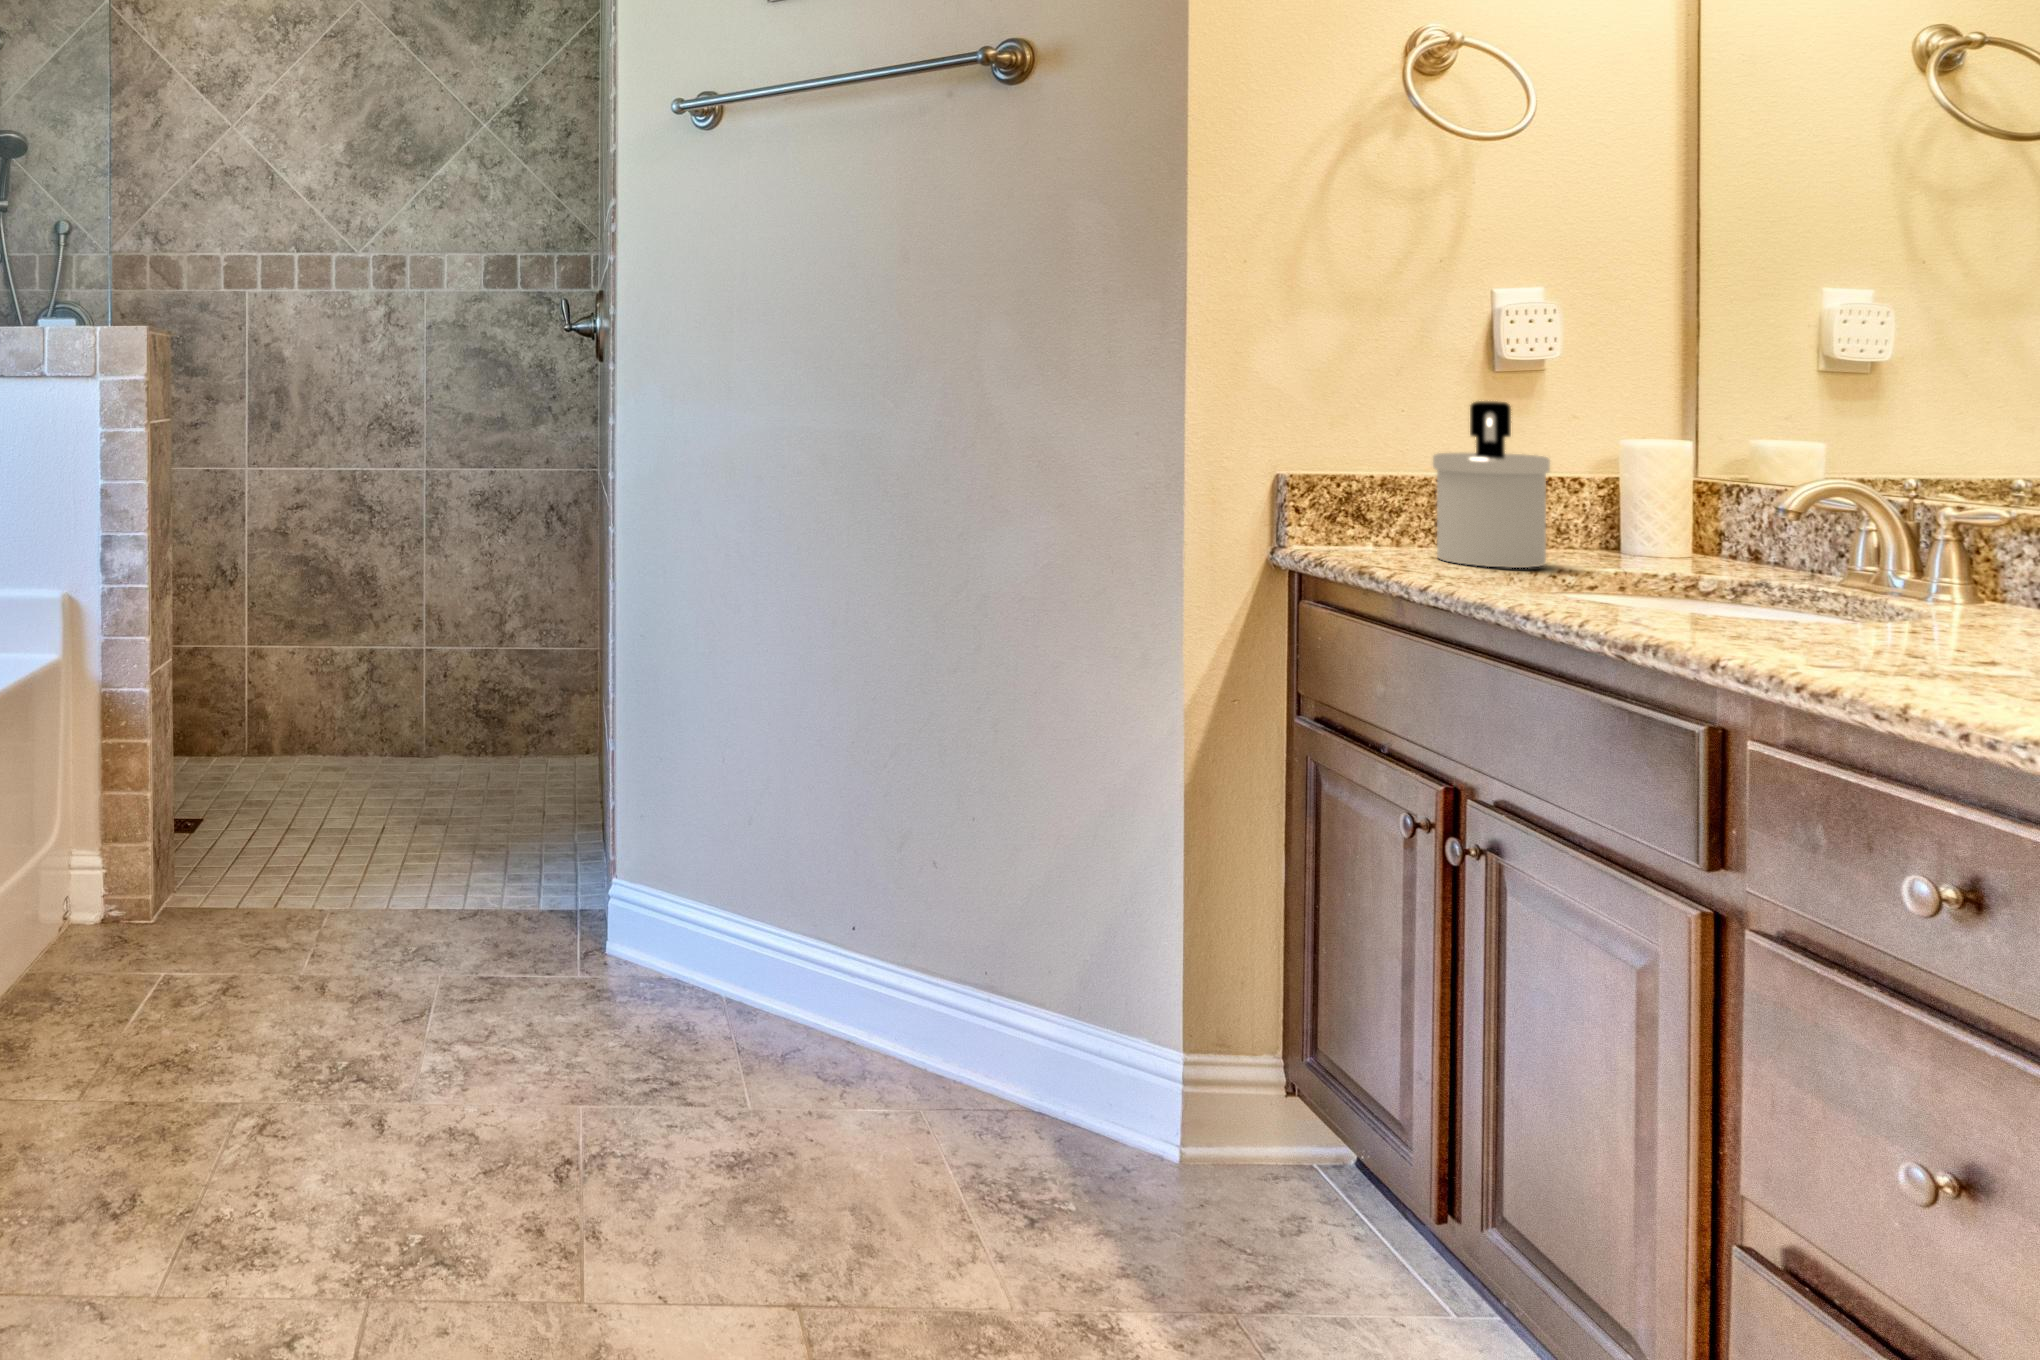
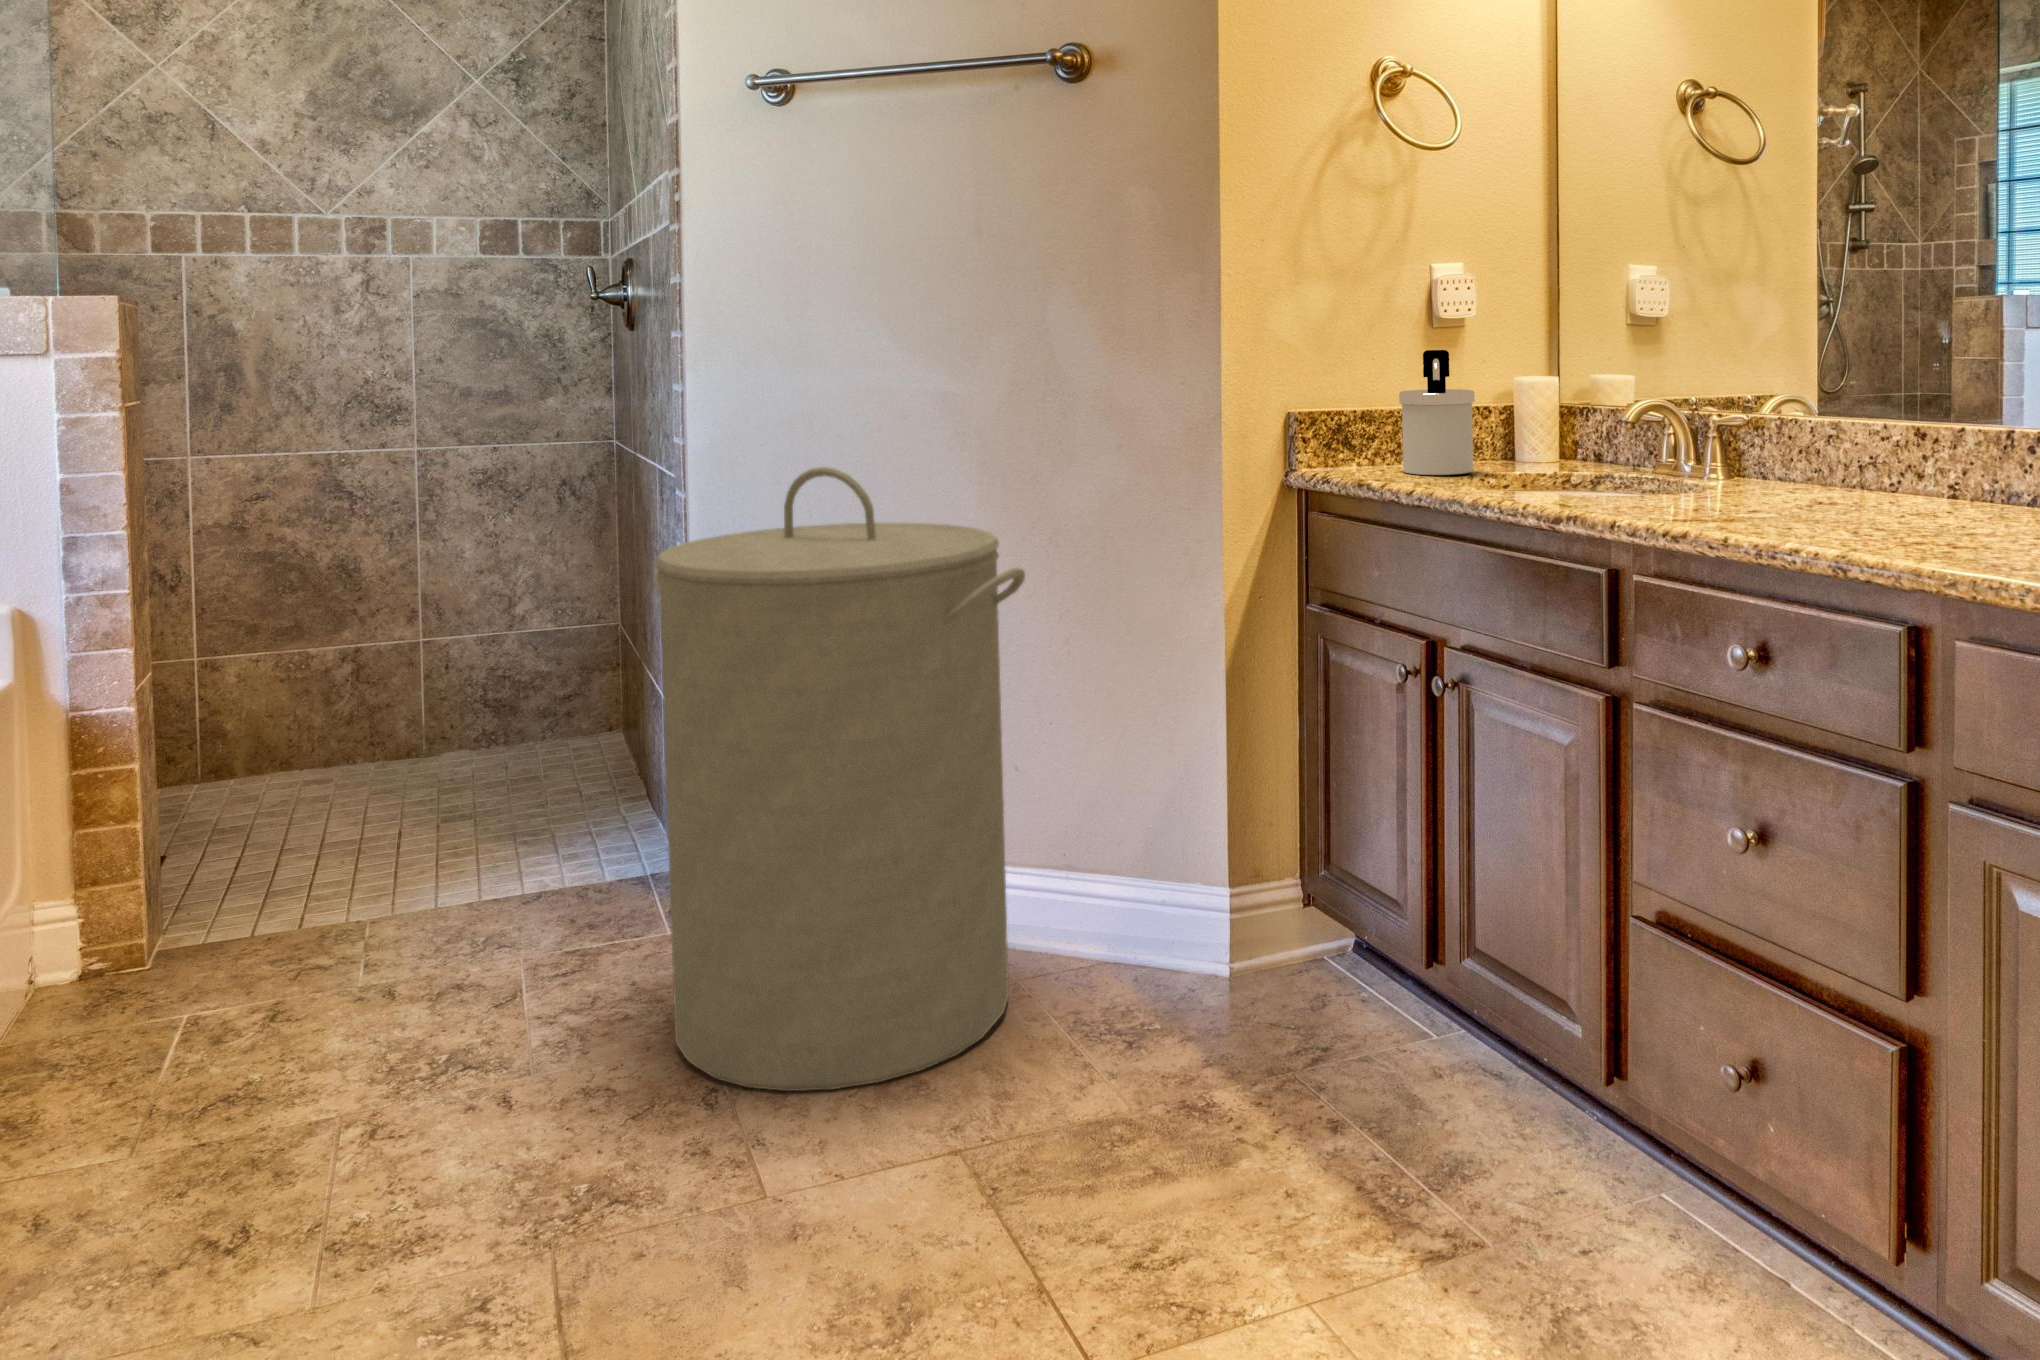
laundry hamper: none [542,504,926,1195] -> present [654,467,1025,1091]

